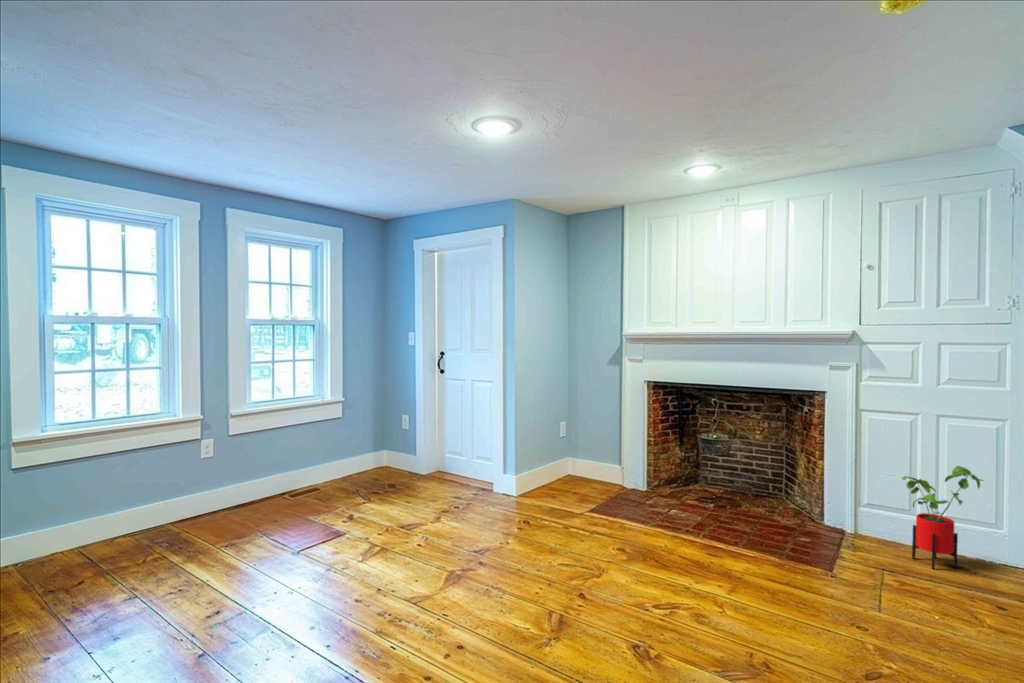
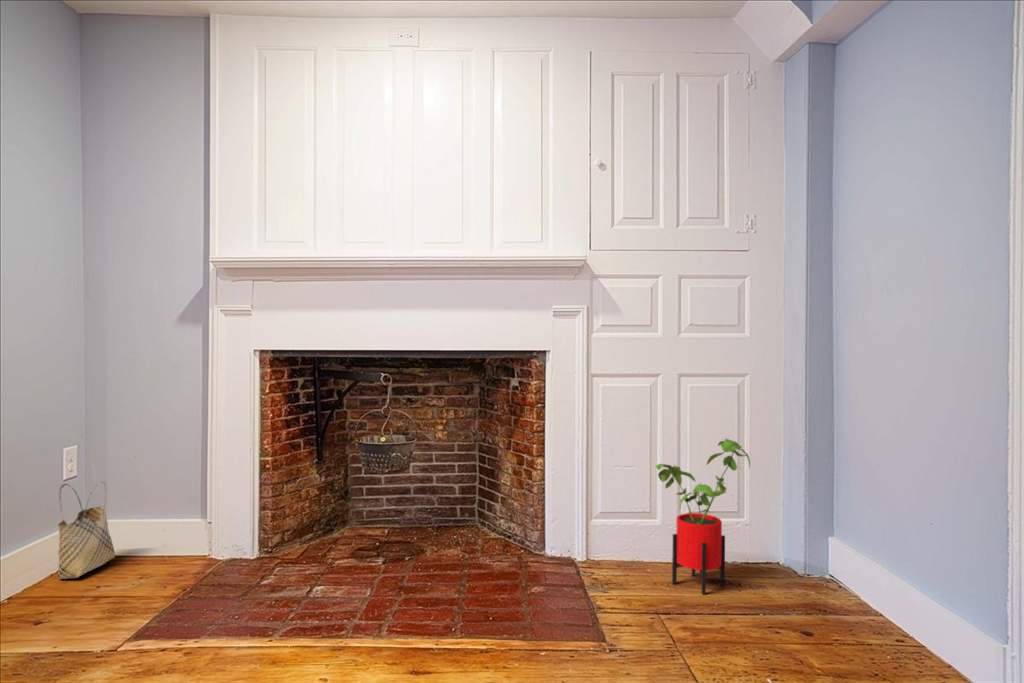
woven basket: none [557,440,580,485] -> present [57,483,115,579]

